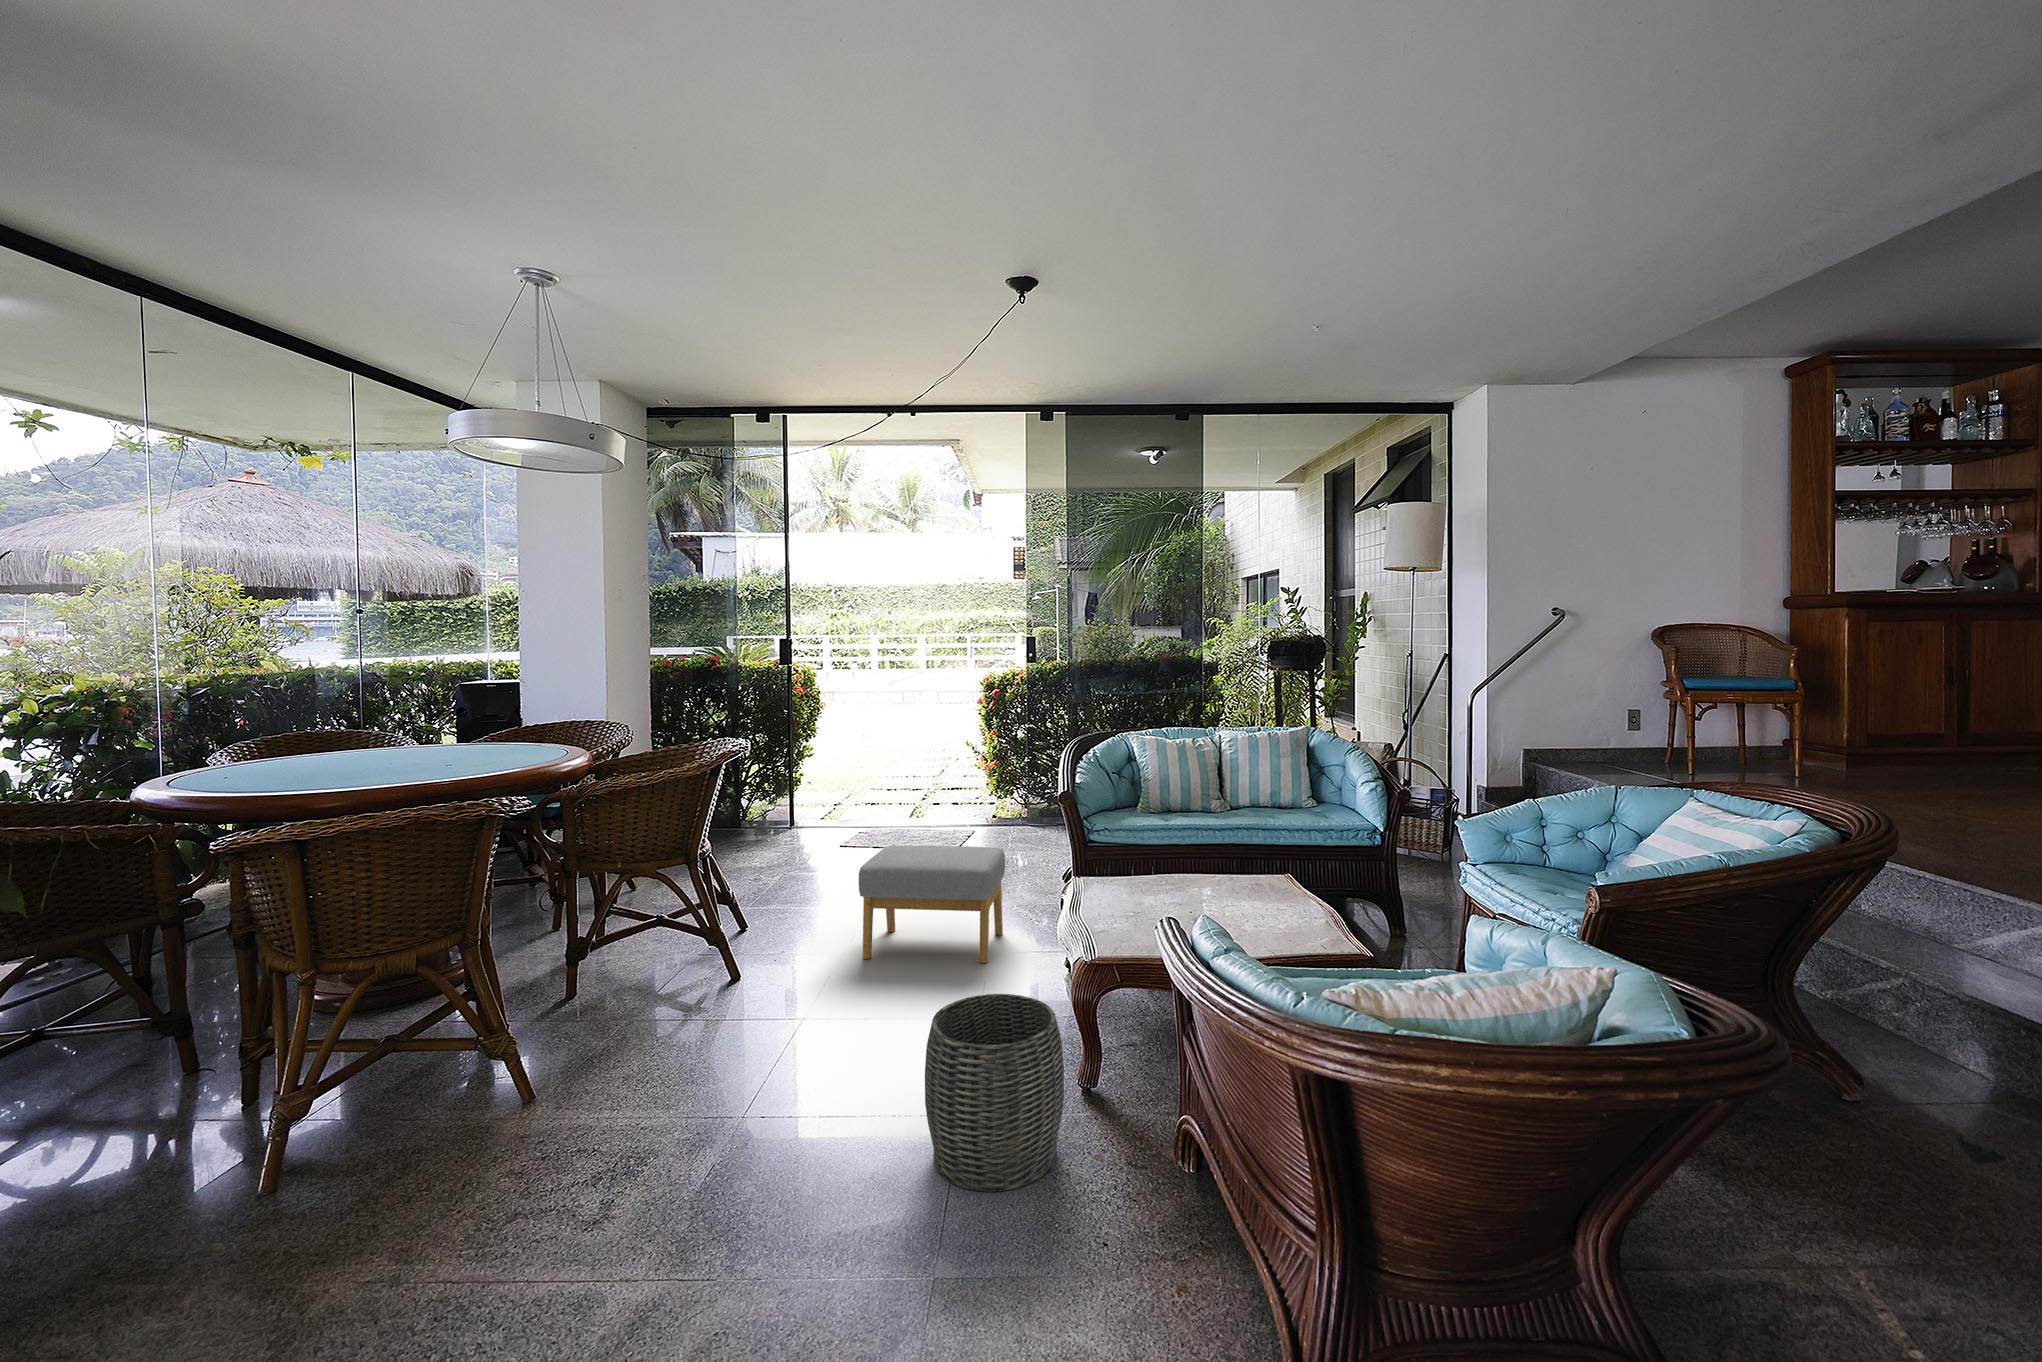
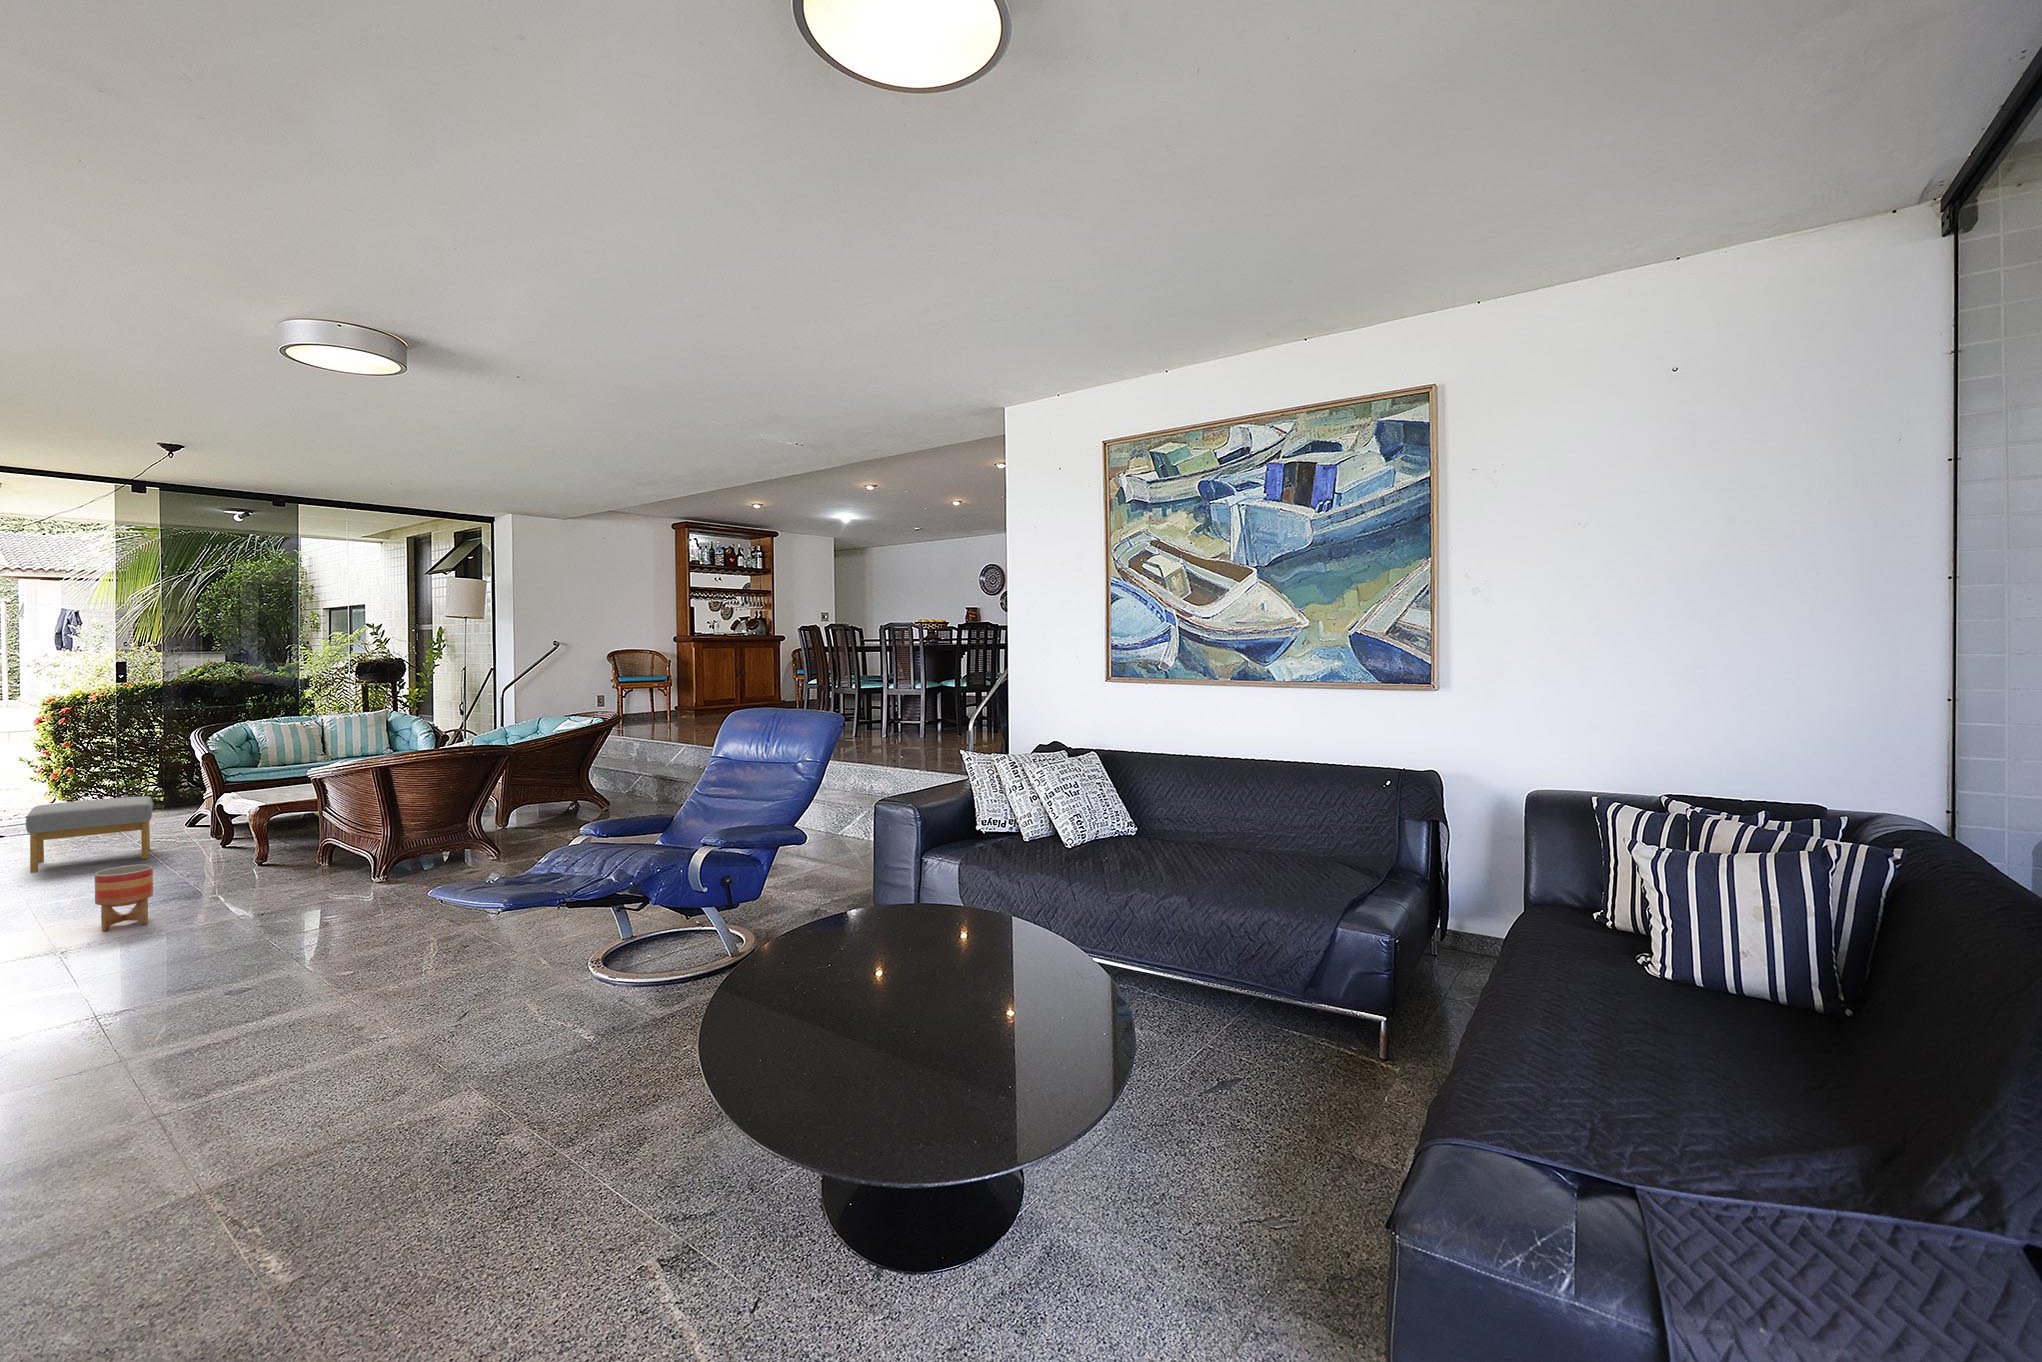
woven basket: present [925,994,1064,1192] -> none [167,830,250,902]
planter: none [755,1095,857,1284] -> present [95,865,153,931]

